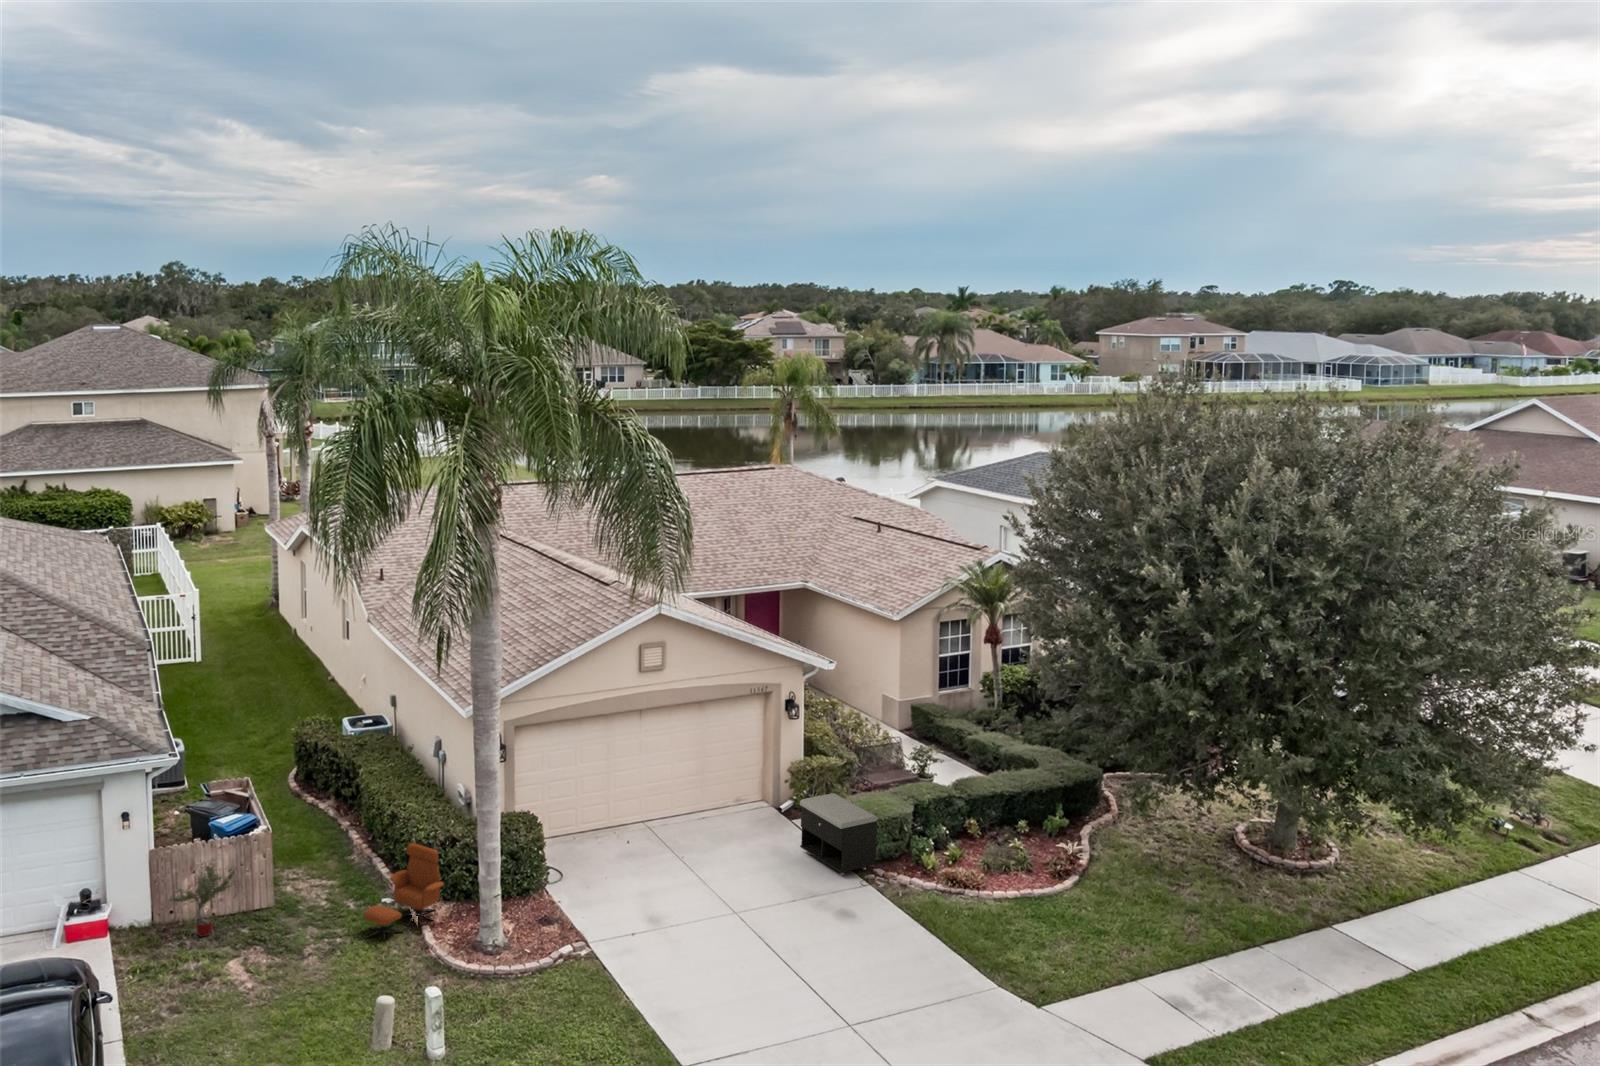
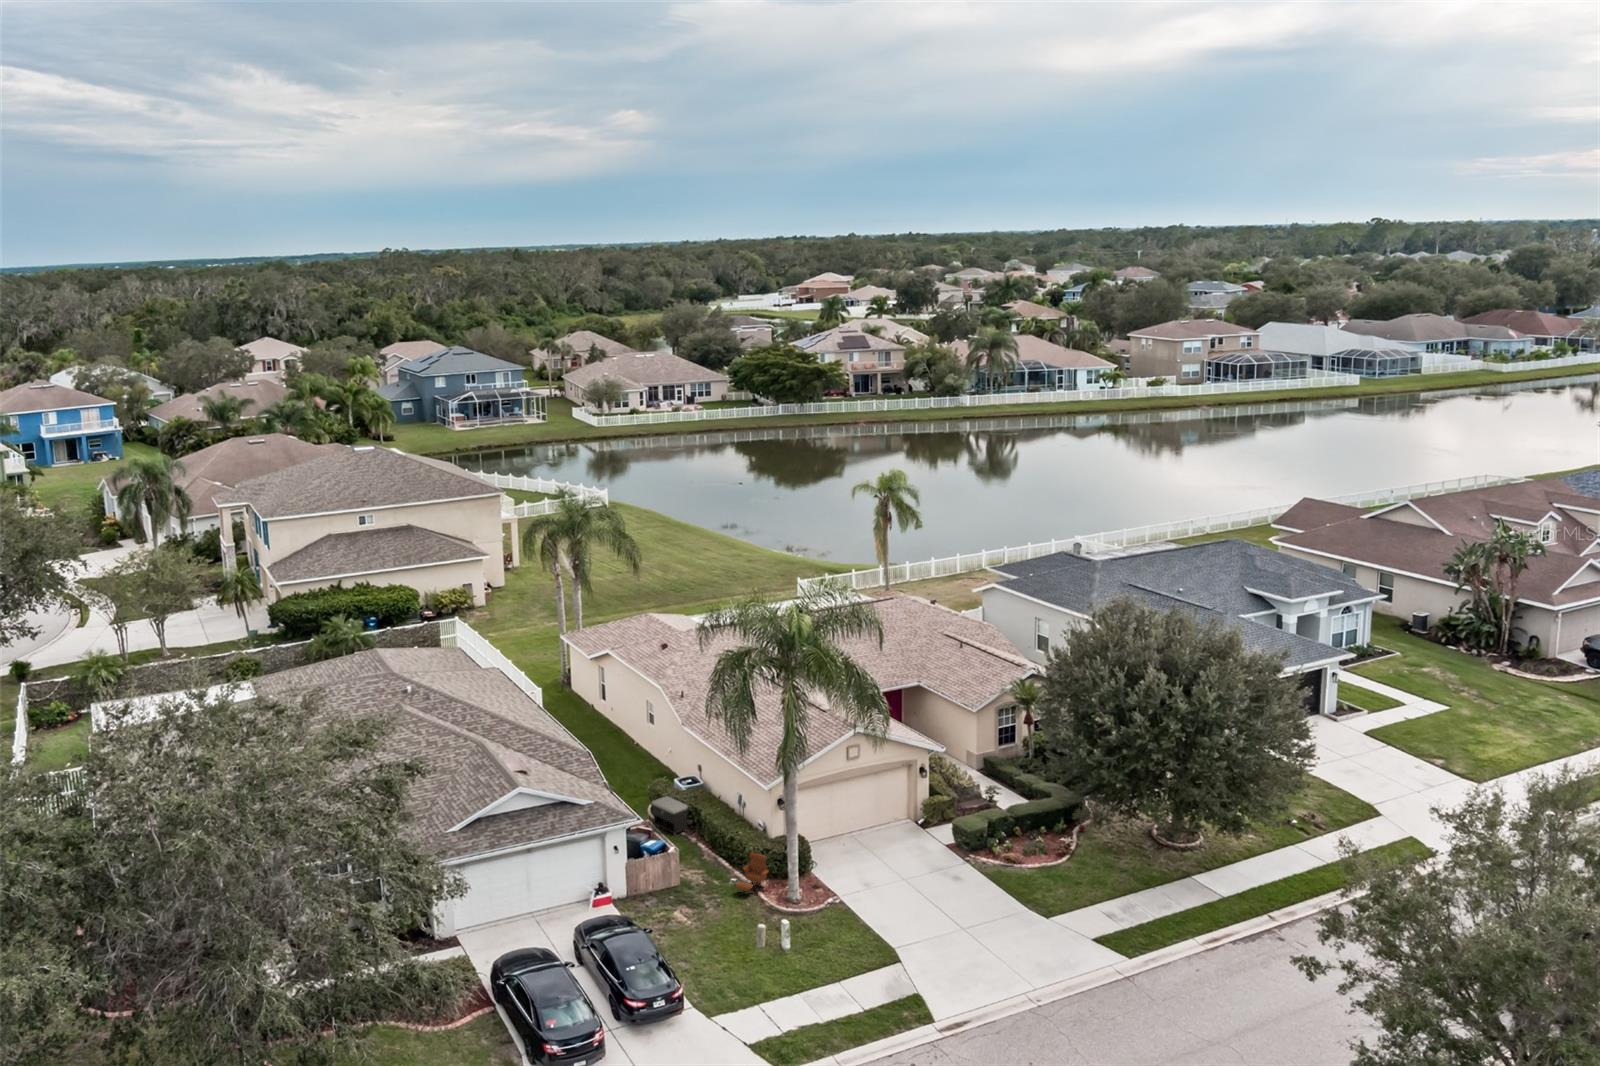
storage bench: present [800,793,877,875] -> present [651,796,688,834]
potted tree: present [169,859,236,937] -> present [1072,800,1092,832]

